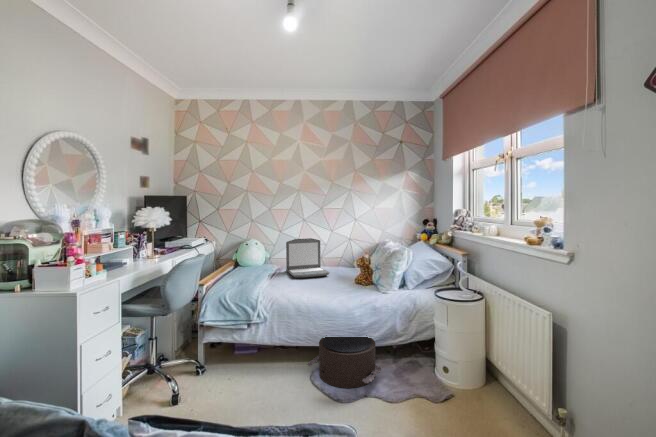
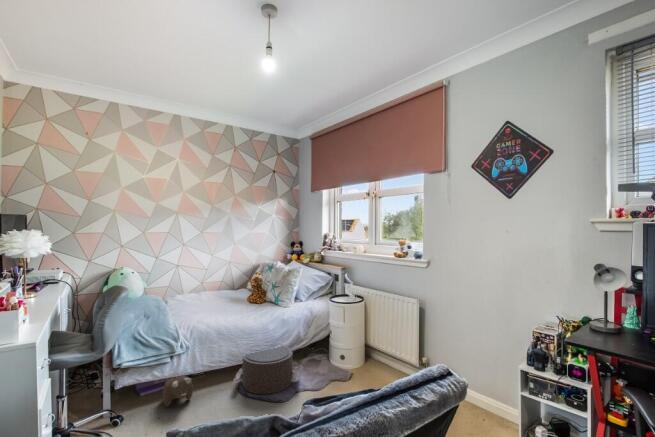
laptop: present [286,238,329,278] -> none [176,265,225,304]
plush toy: none [244,342,271,370] -> present [163,376,193,407]

